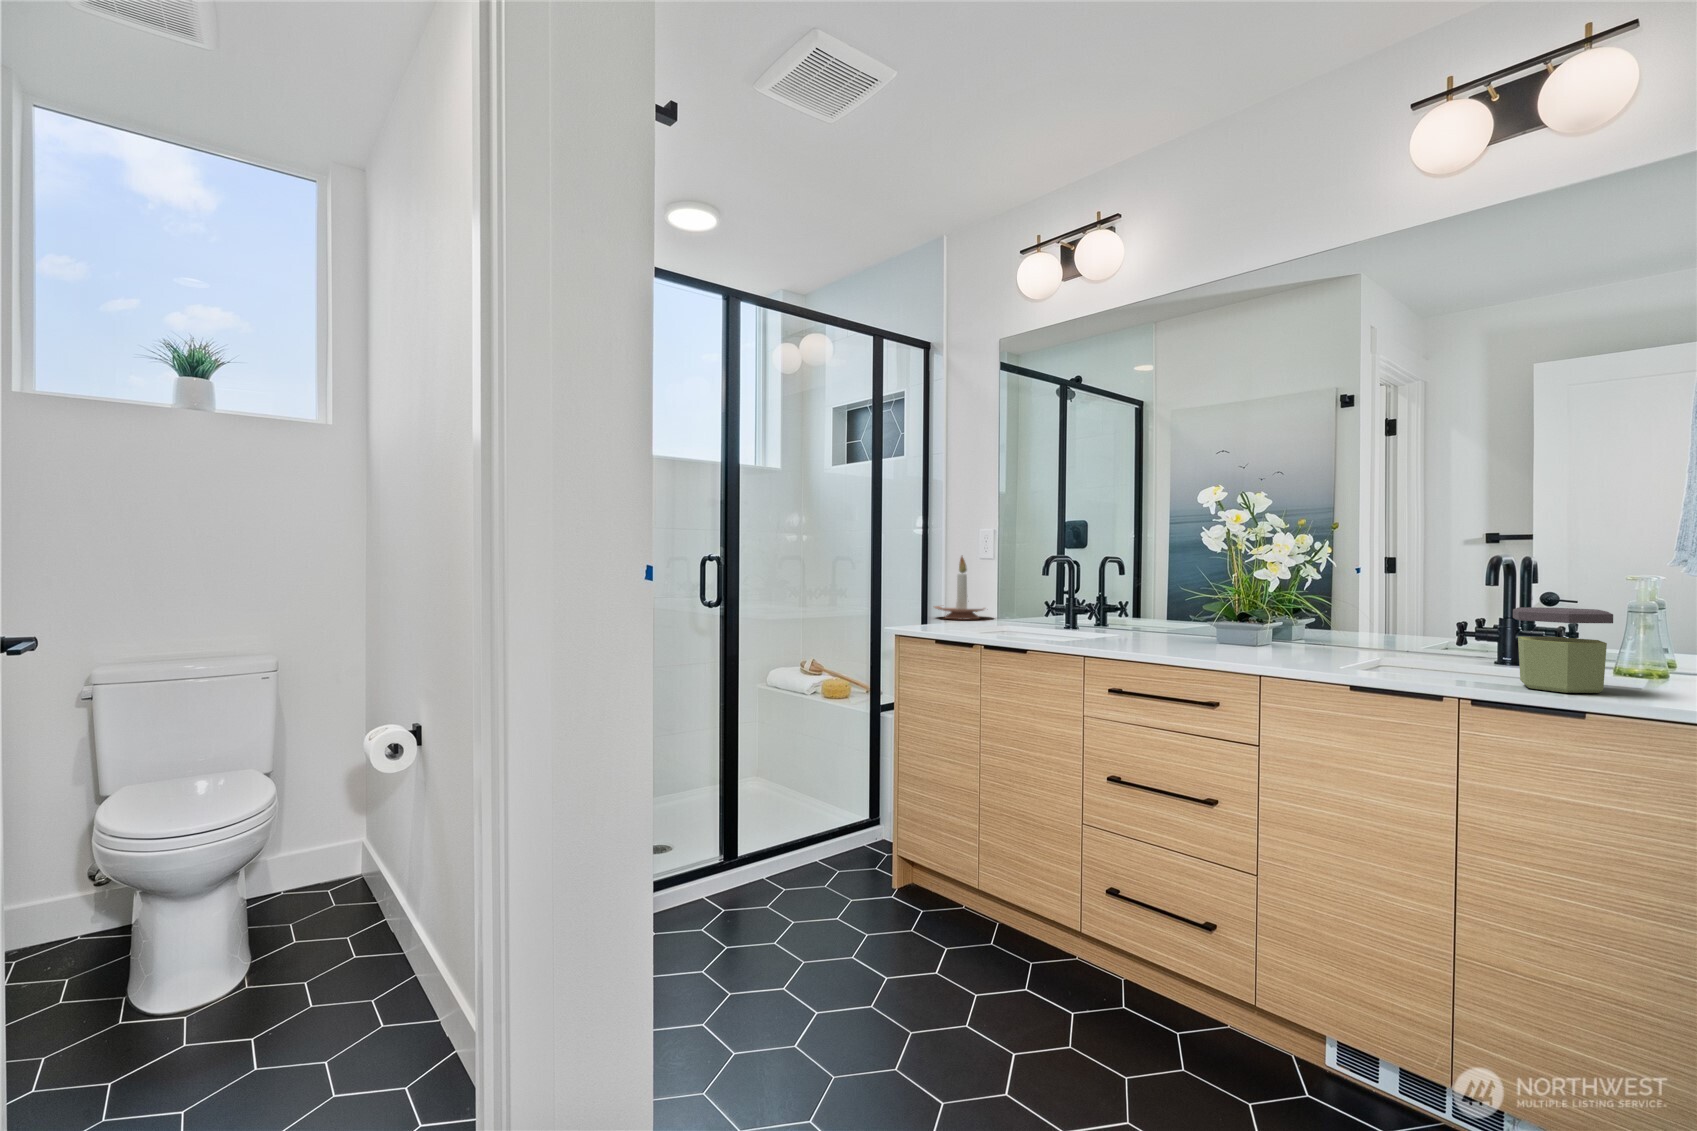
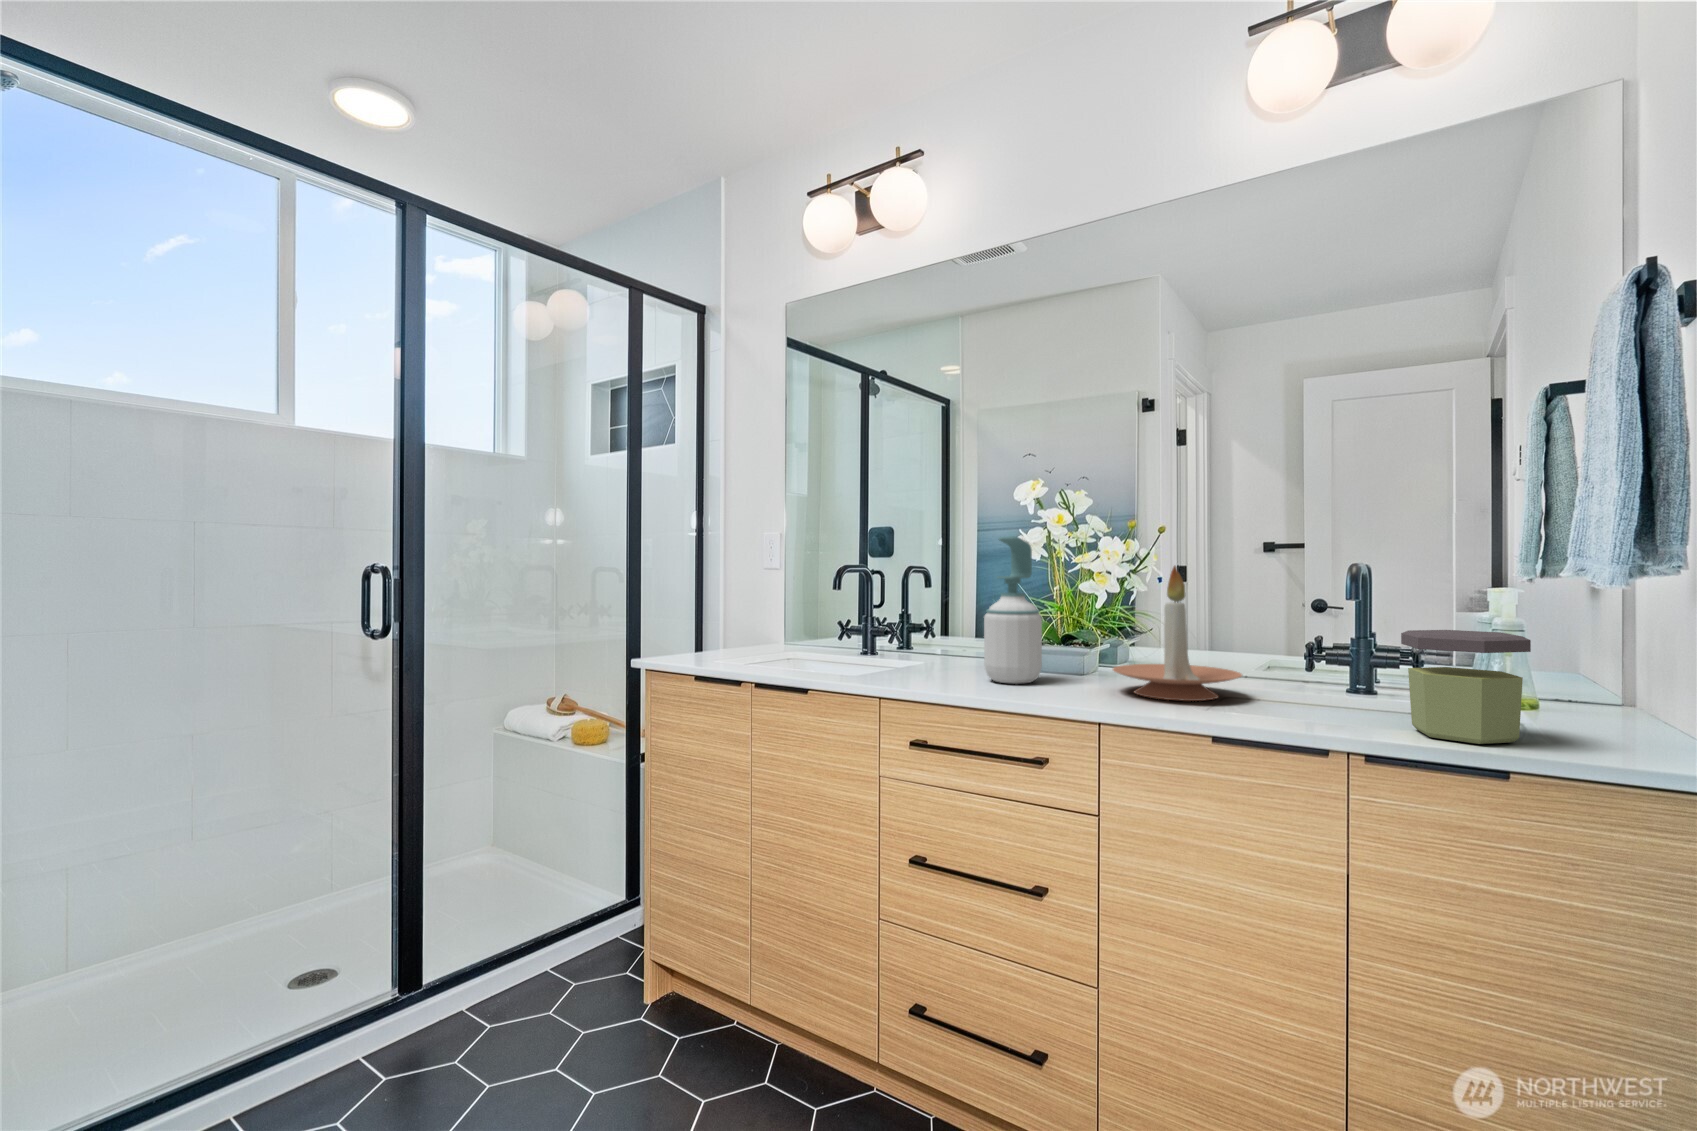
soap bottle: none [1170,533,1219,649] -> present [984,536,1042,684]
candle holder: present [934,557,985,620] -> present [1113,566,1242,701]

